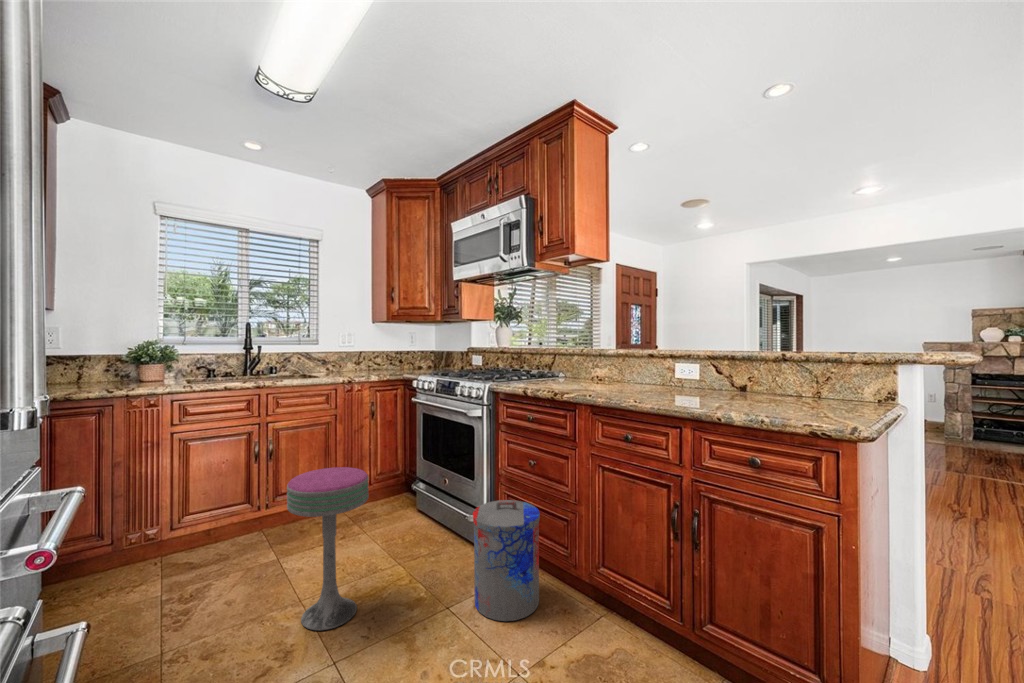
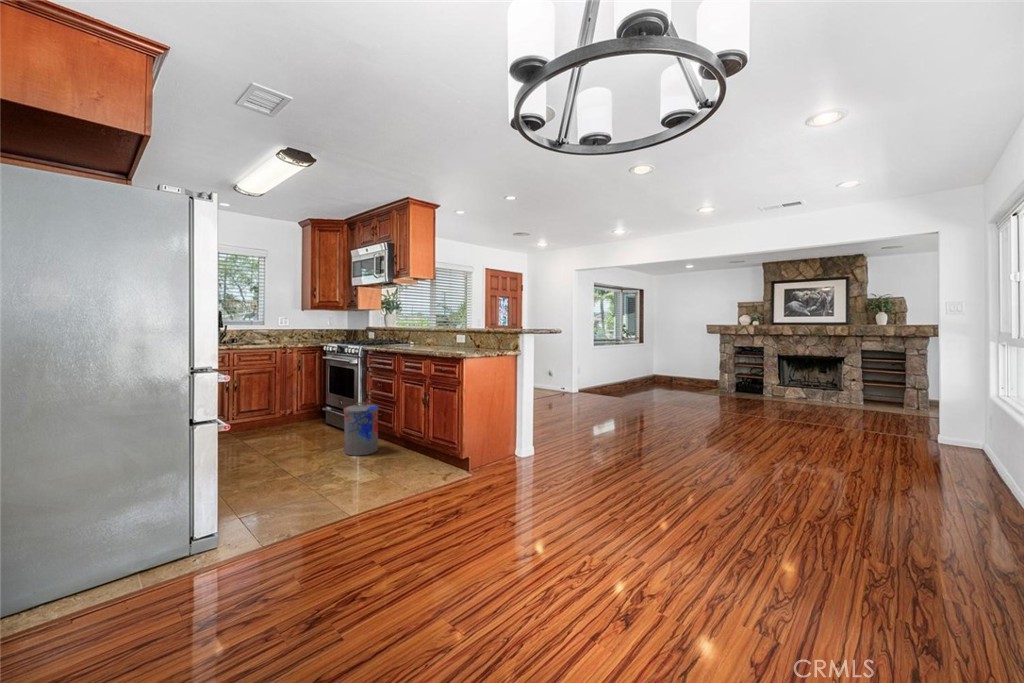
bar stool: present [287,467,369,630] -> none [248,387,290,459]

